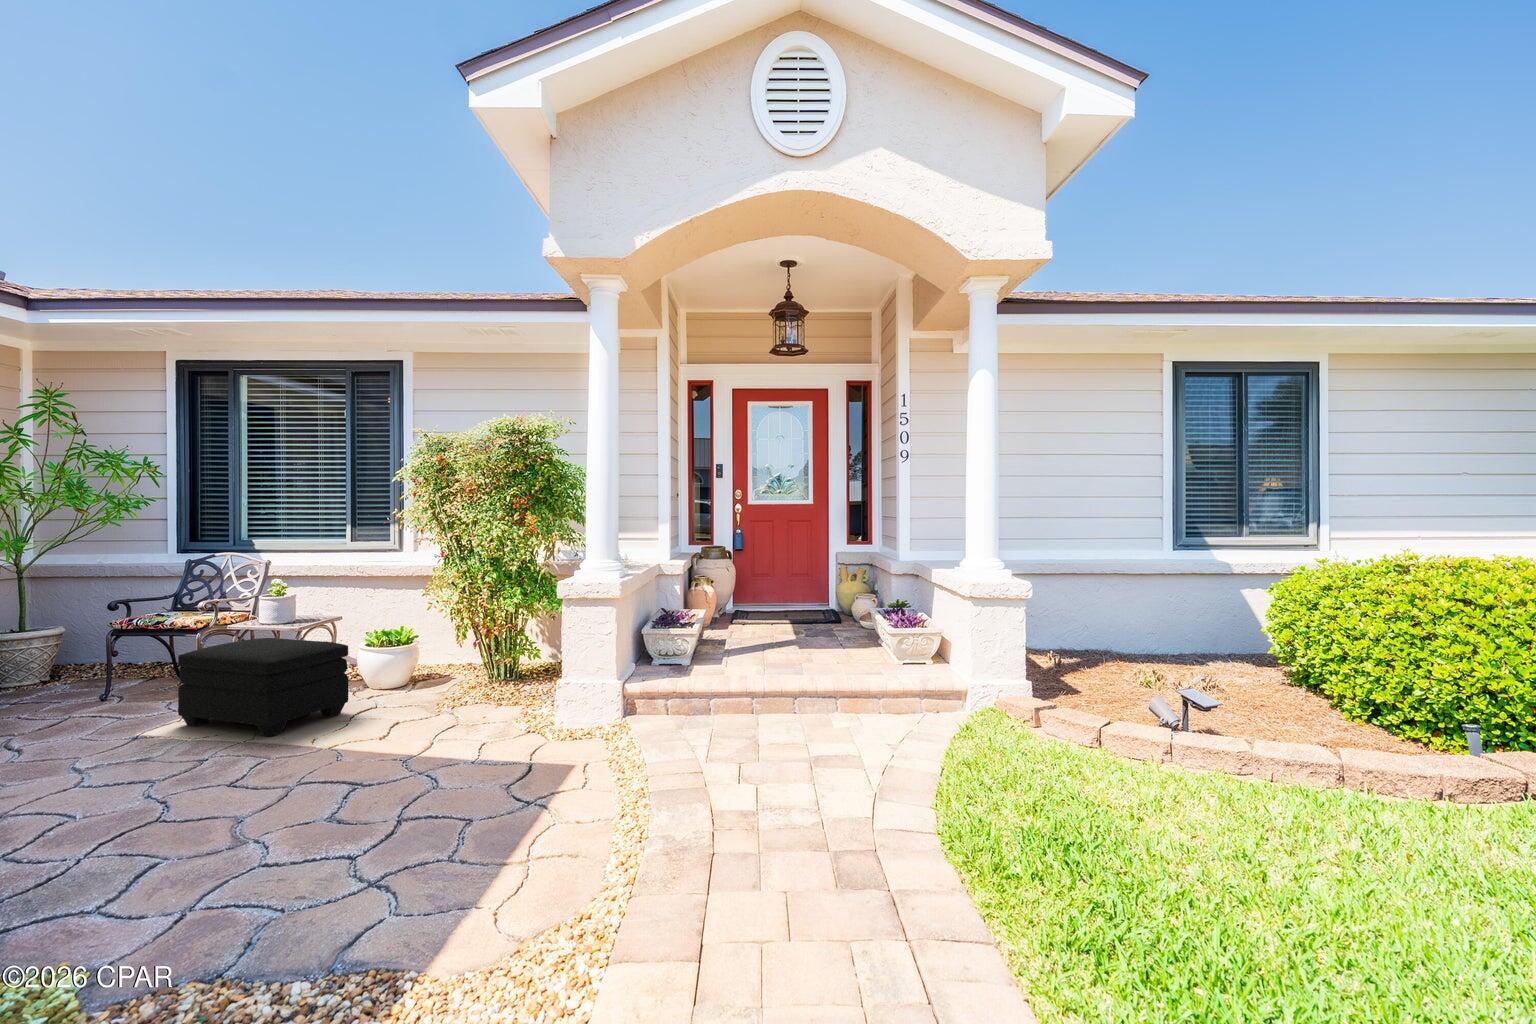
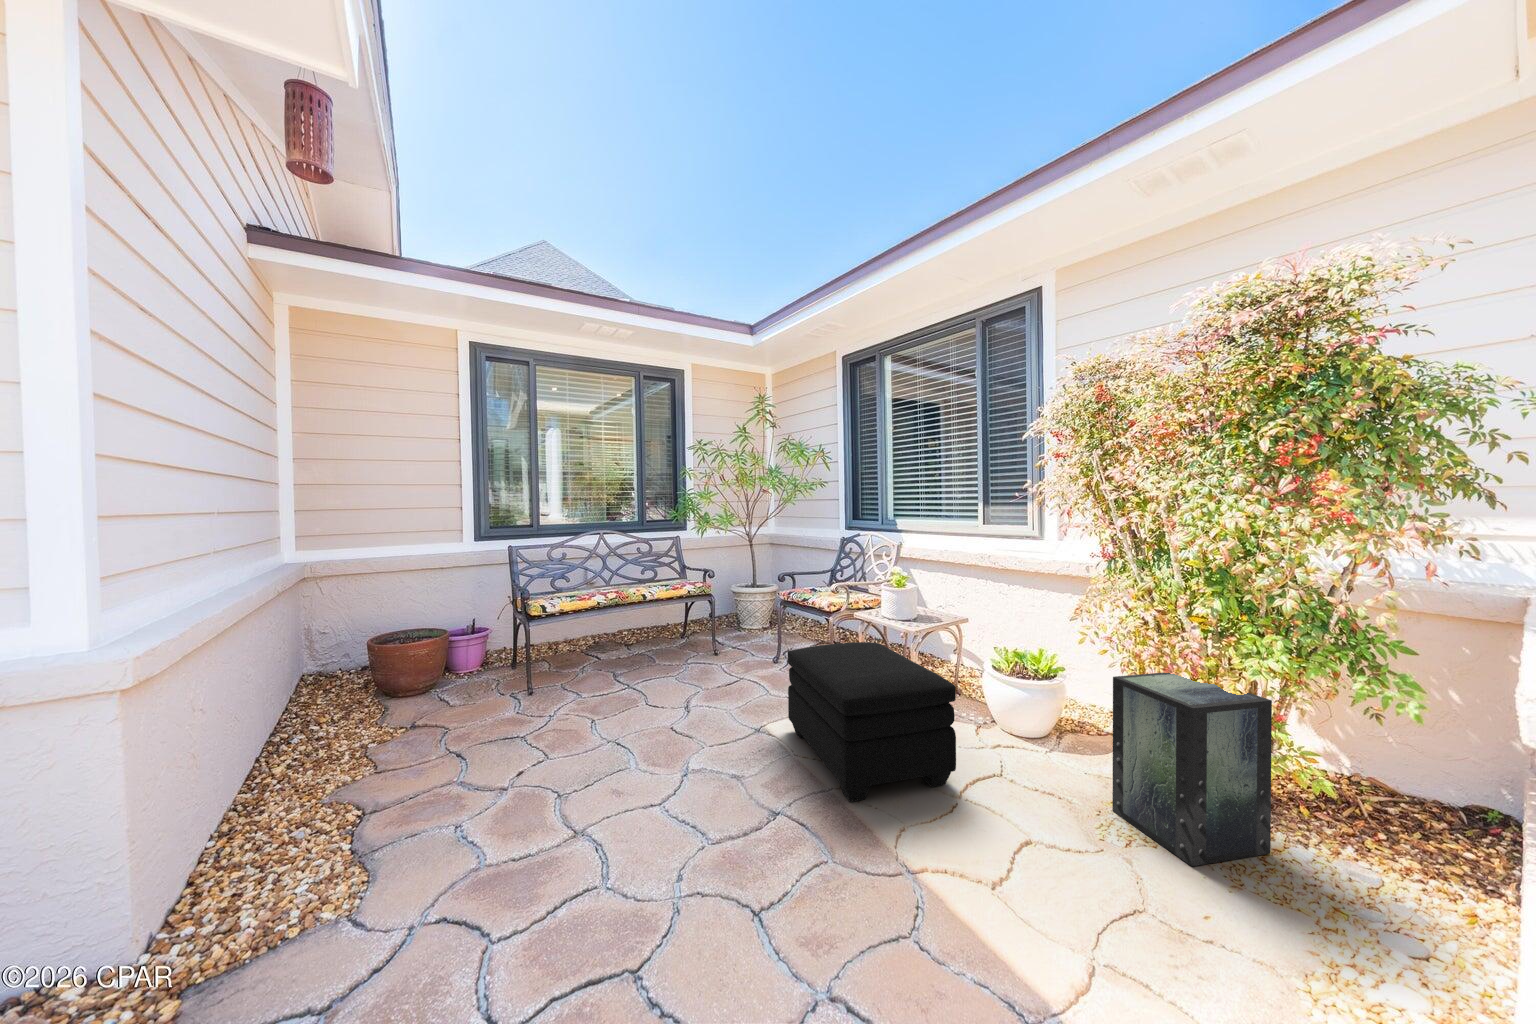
storage box: none [446,615,515,702] -> present [1113,672,1272,866]

